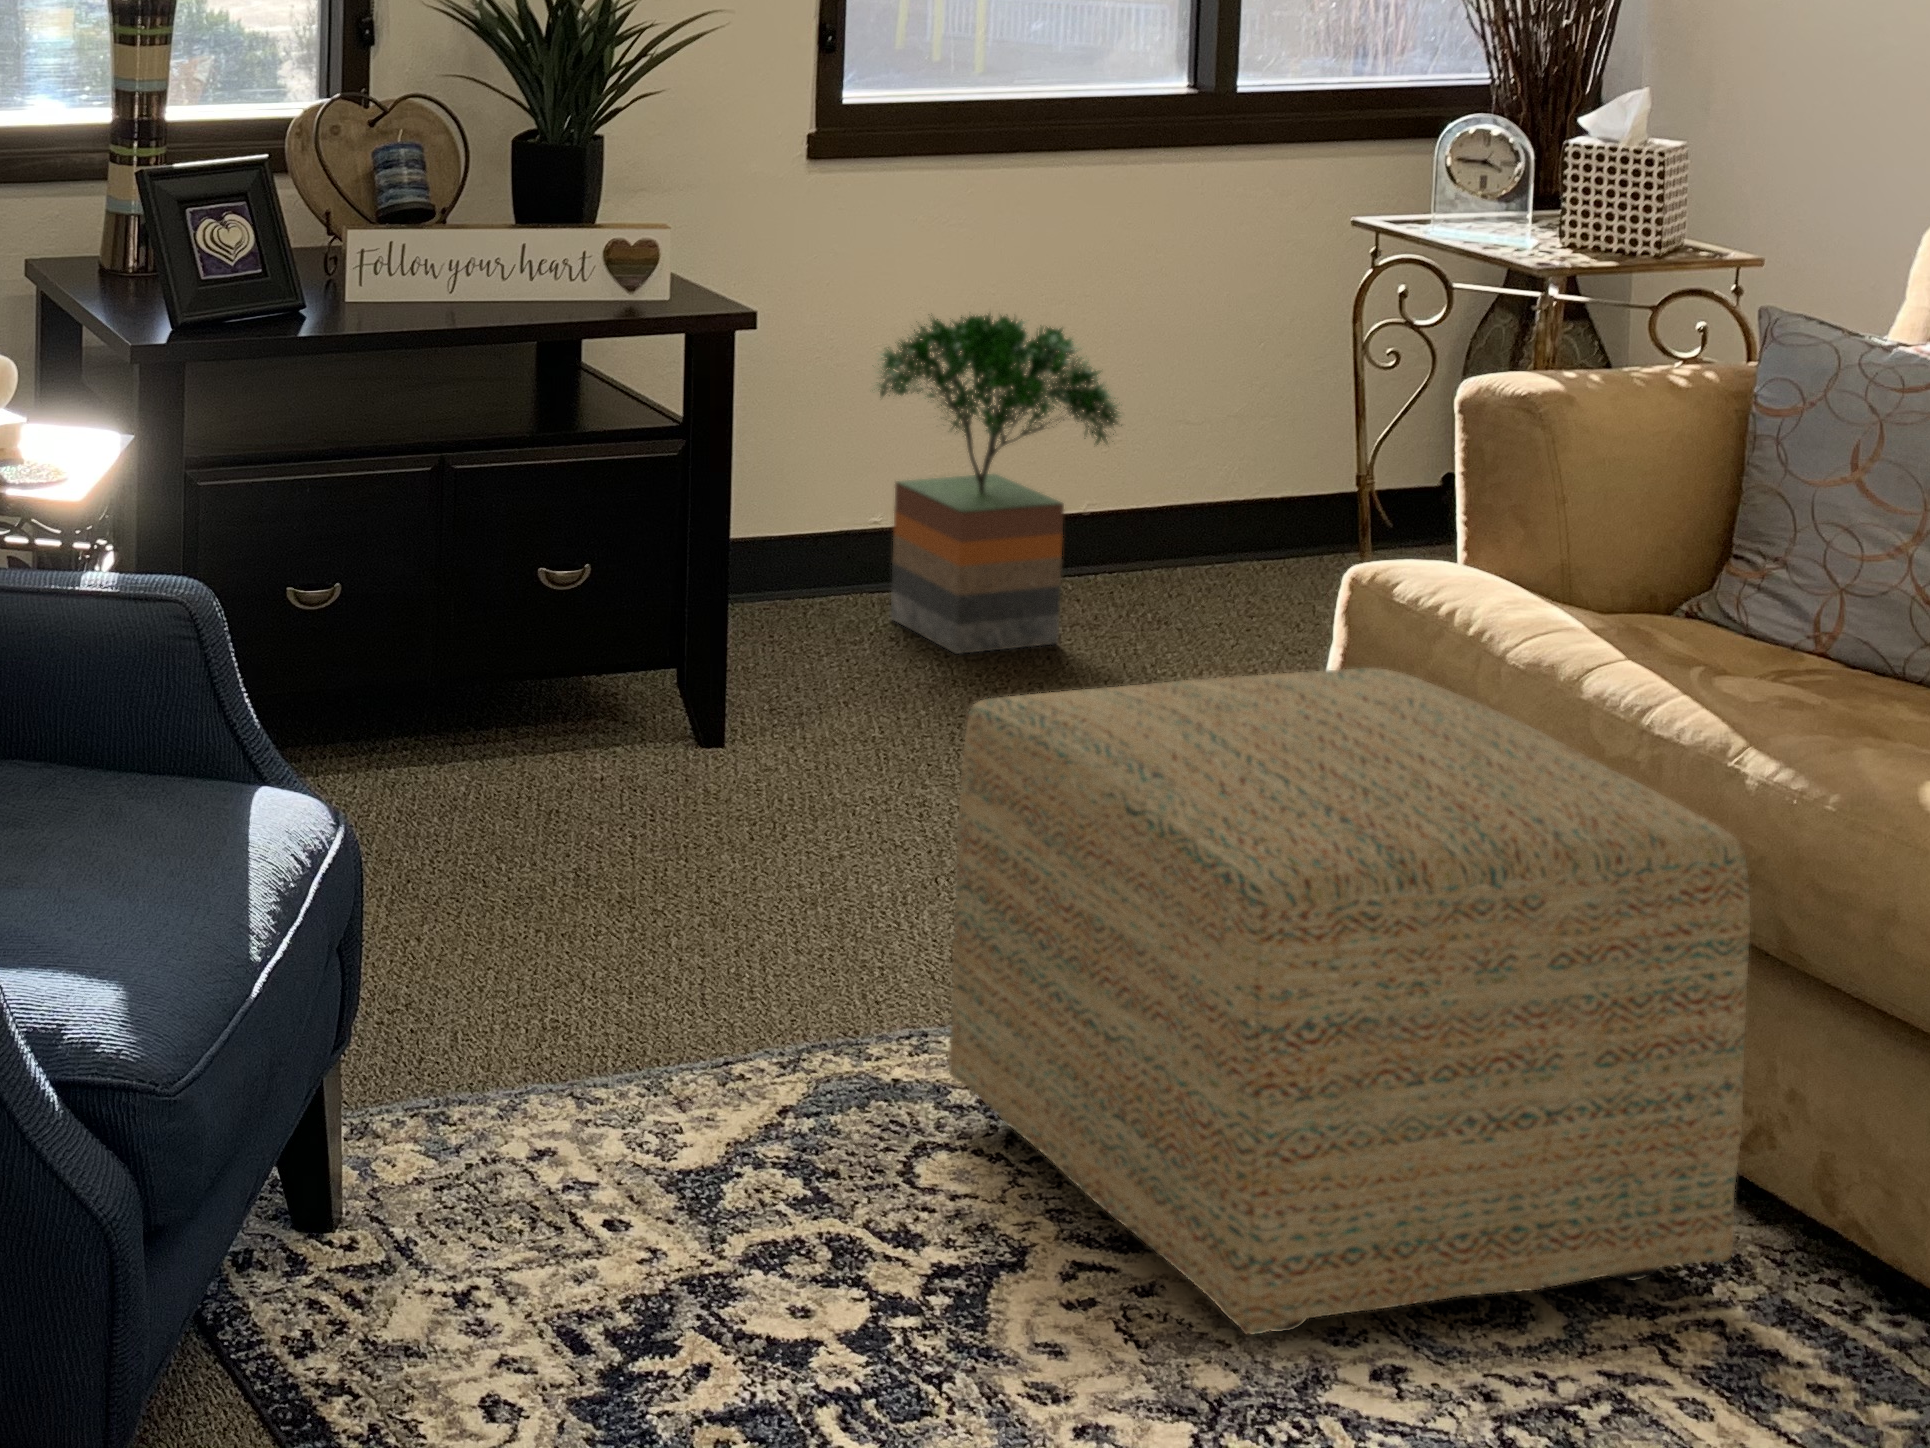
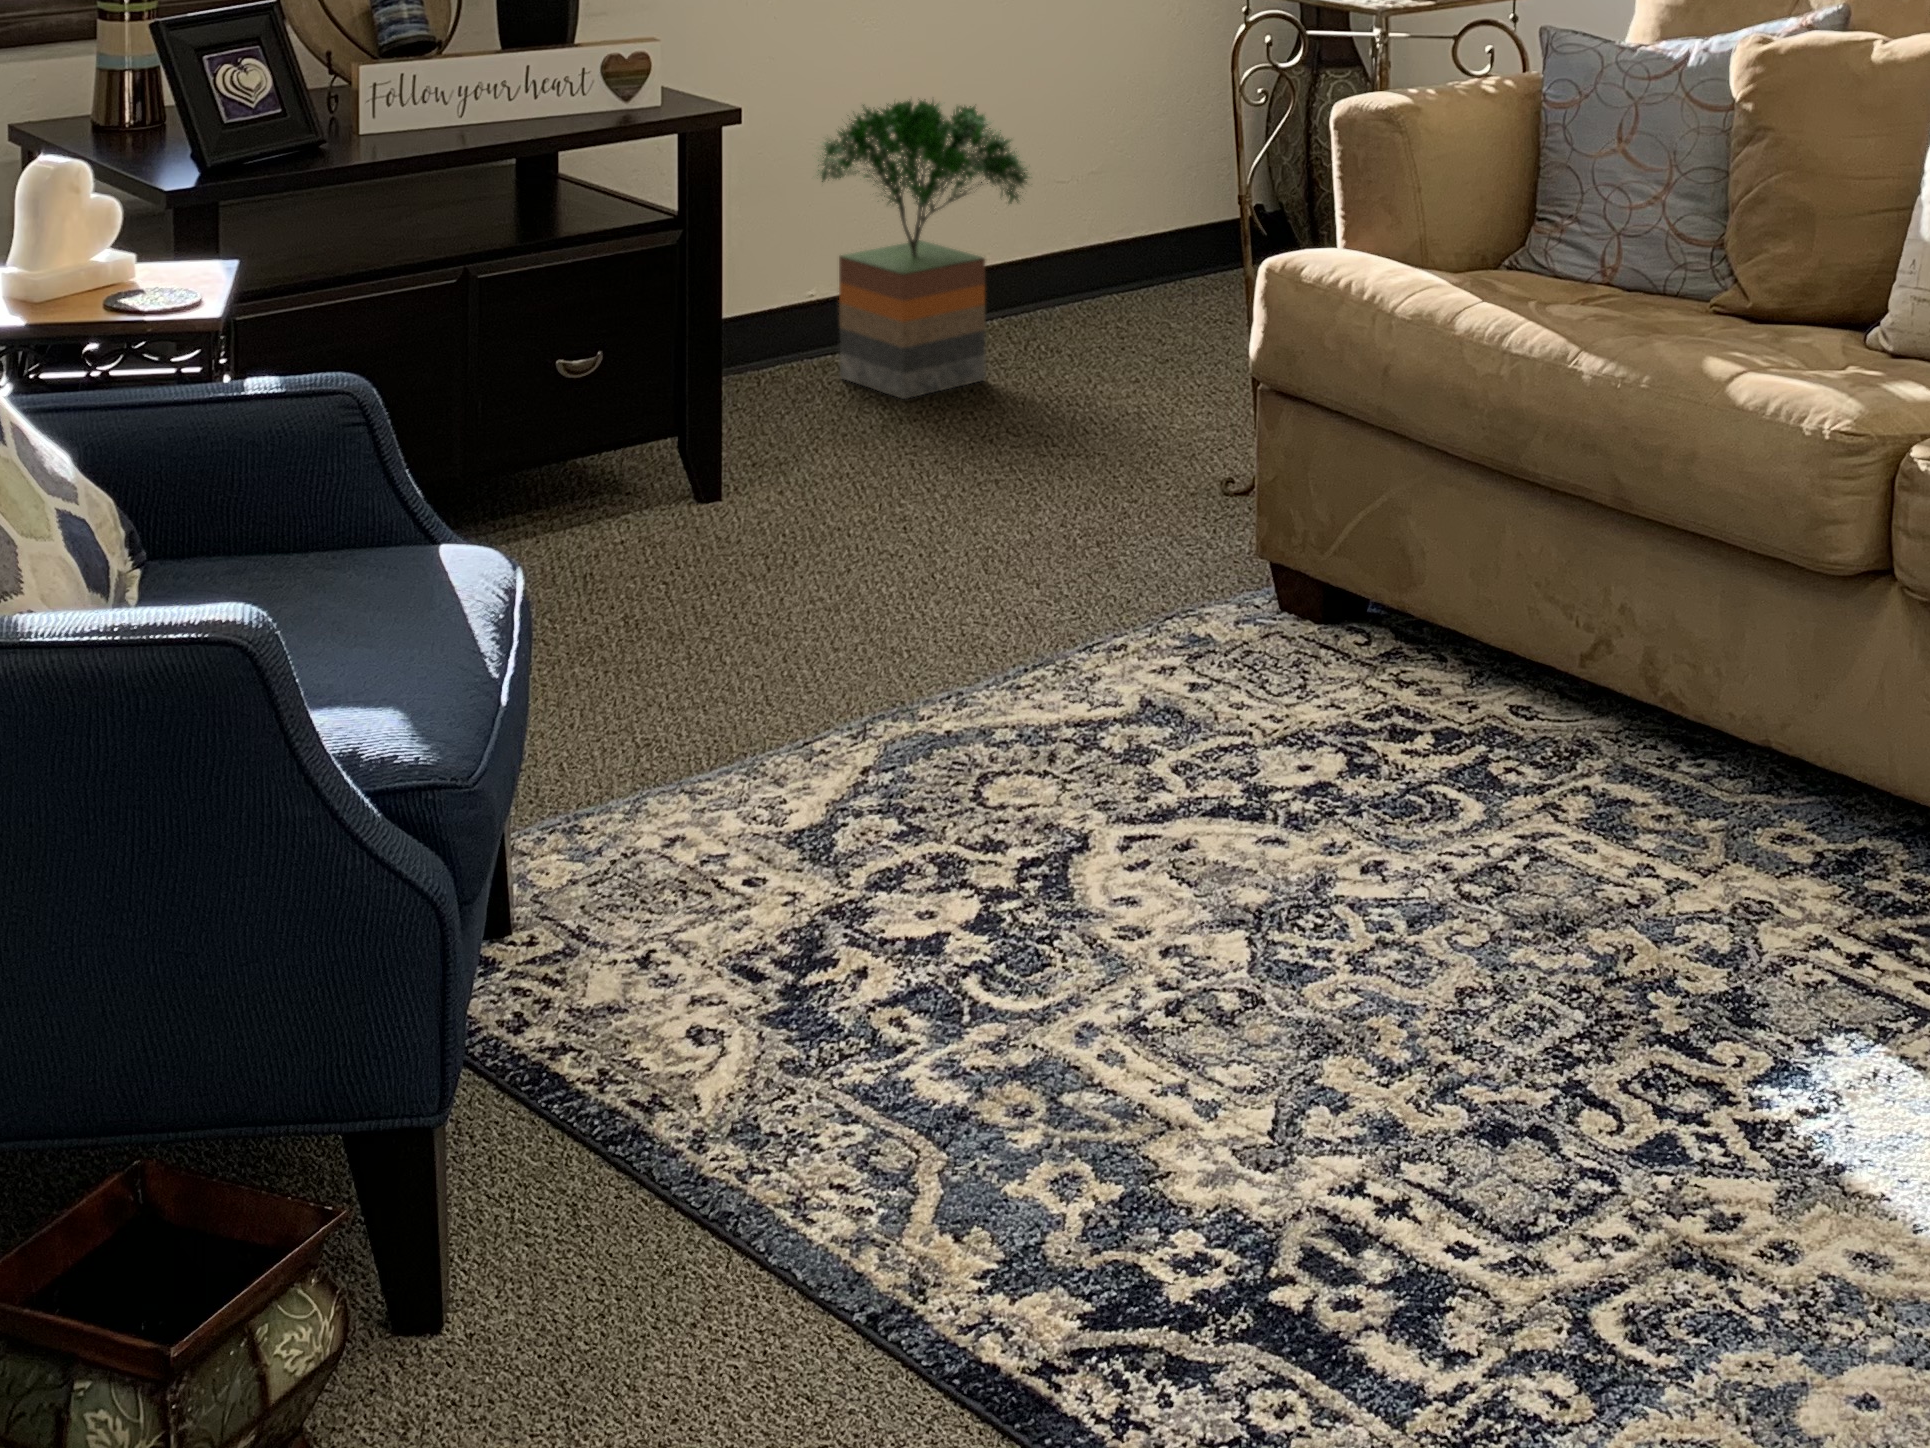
ottoman: present [949,668,1751,1335] -> none [997,339,1595,857]

